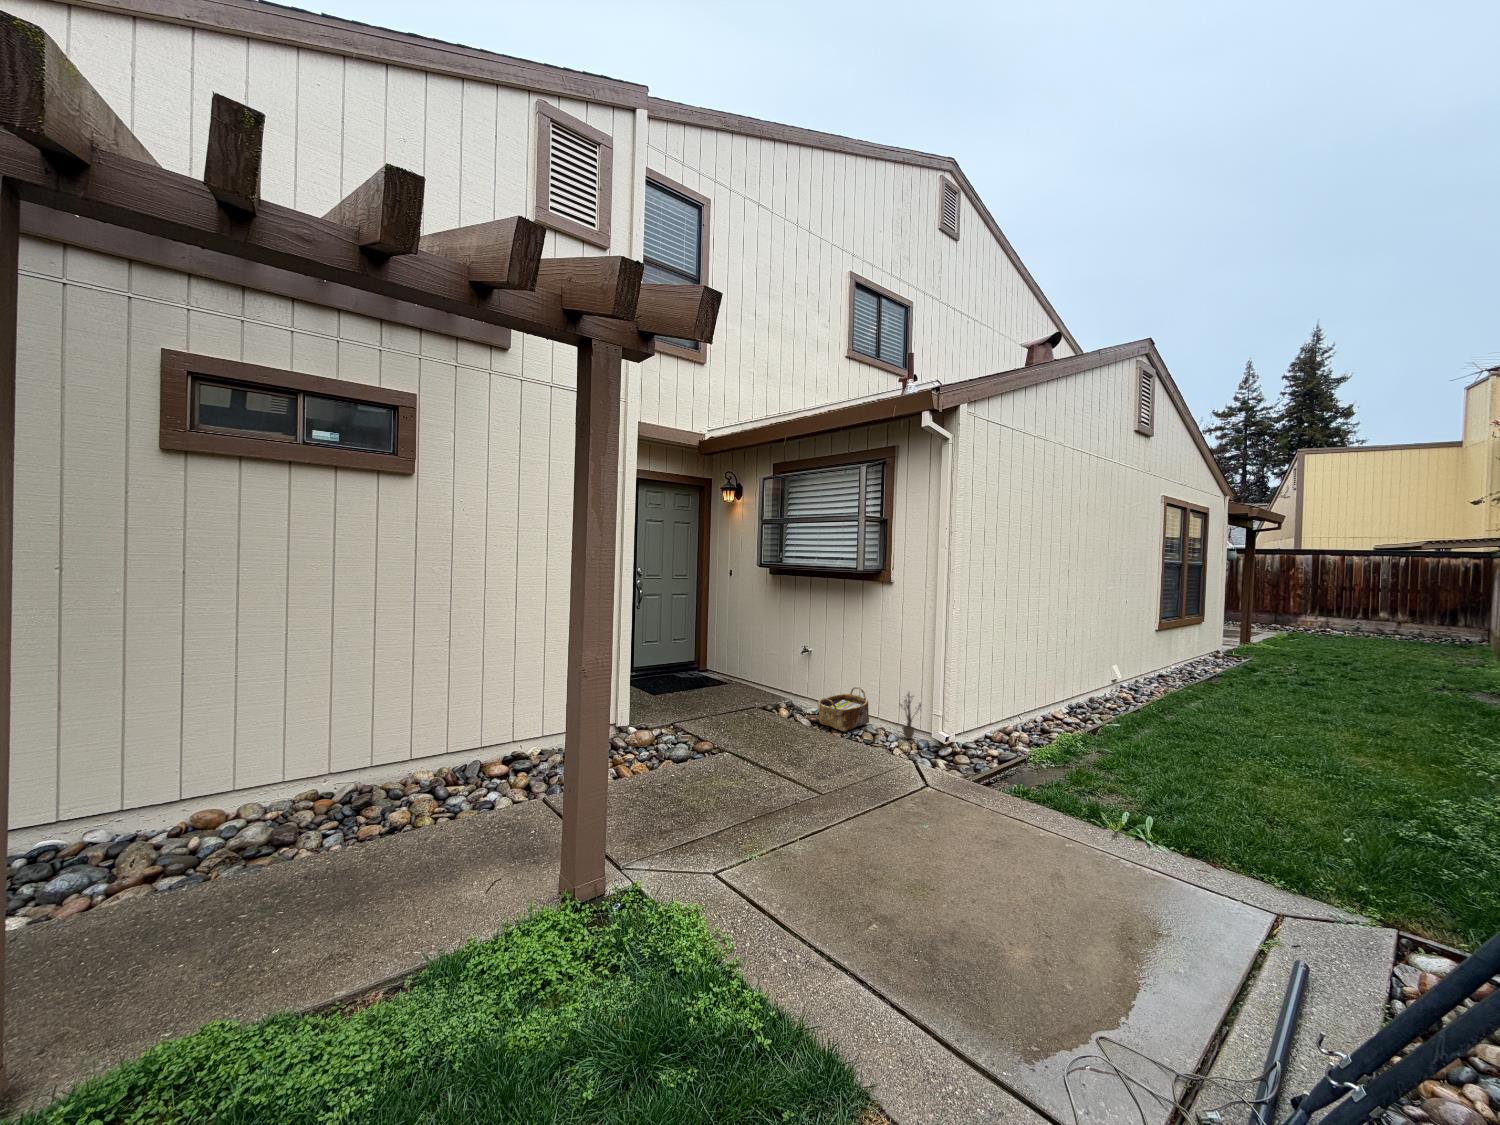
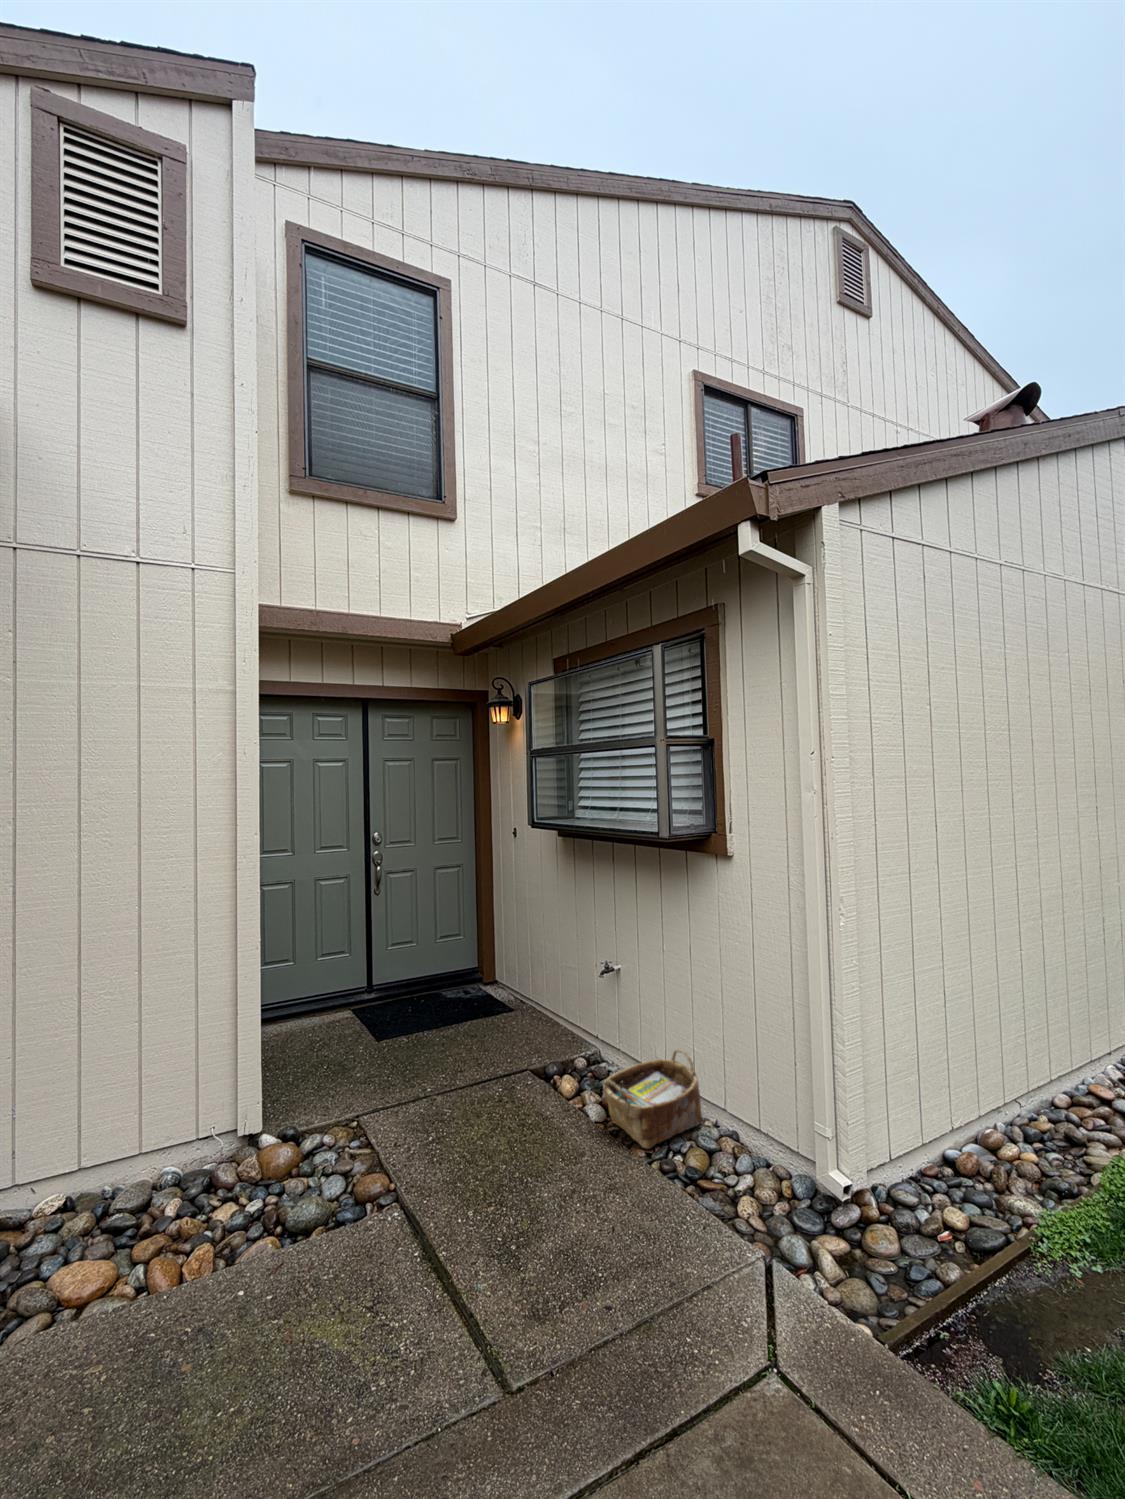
decorative plant: present [897,693,921,739] -> none [746,1079,790,1179]

